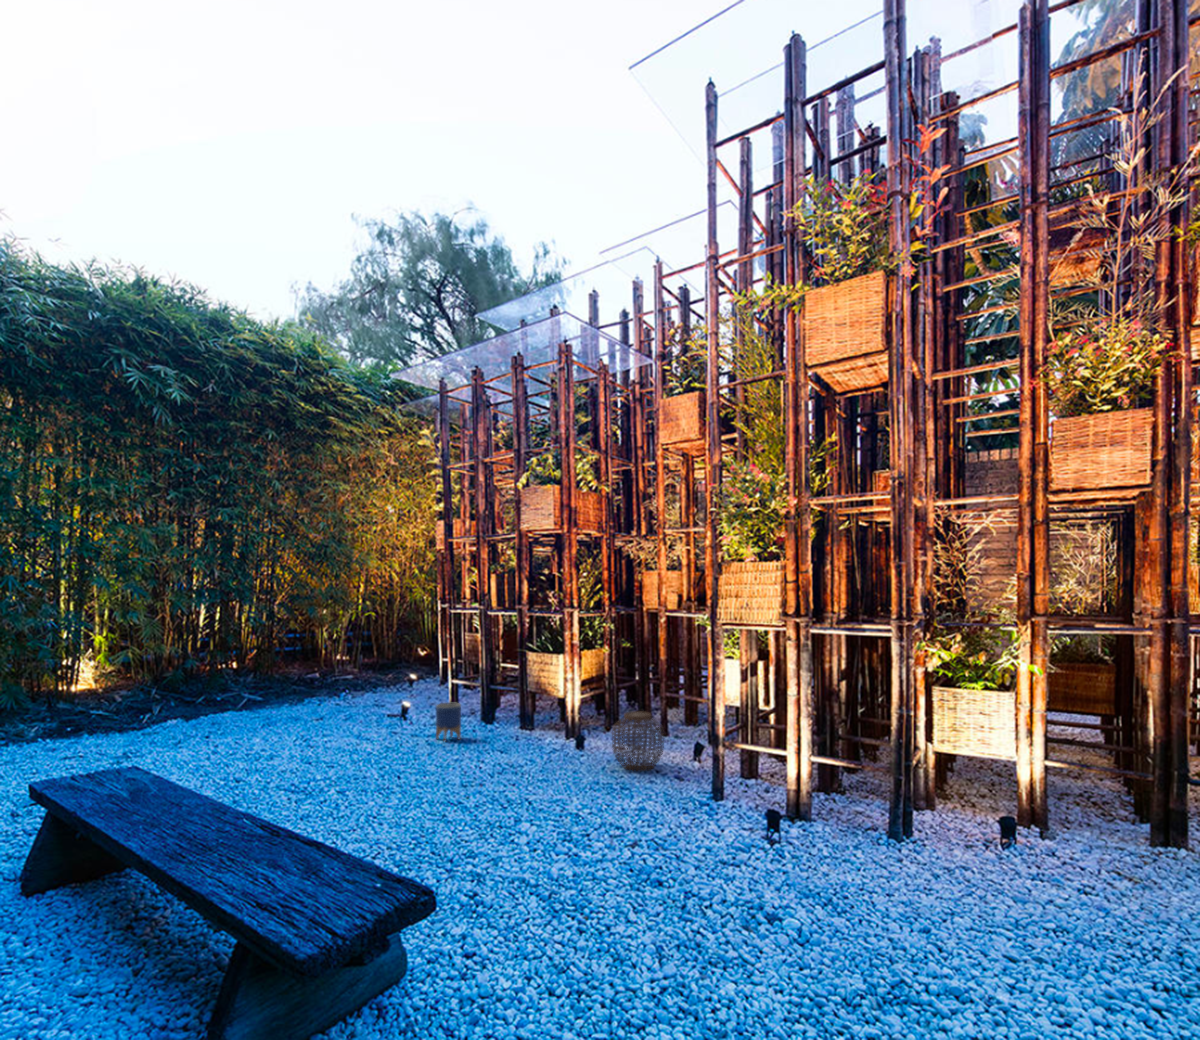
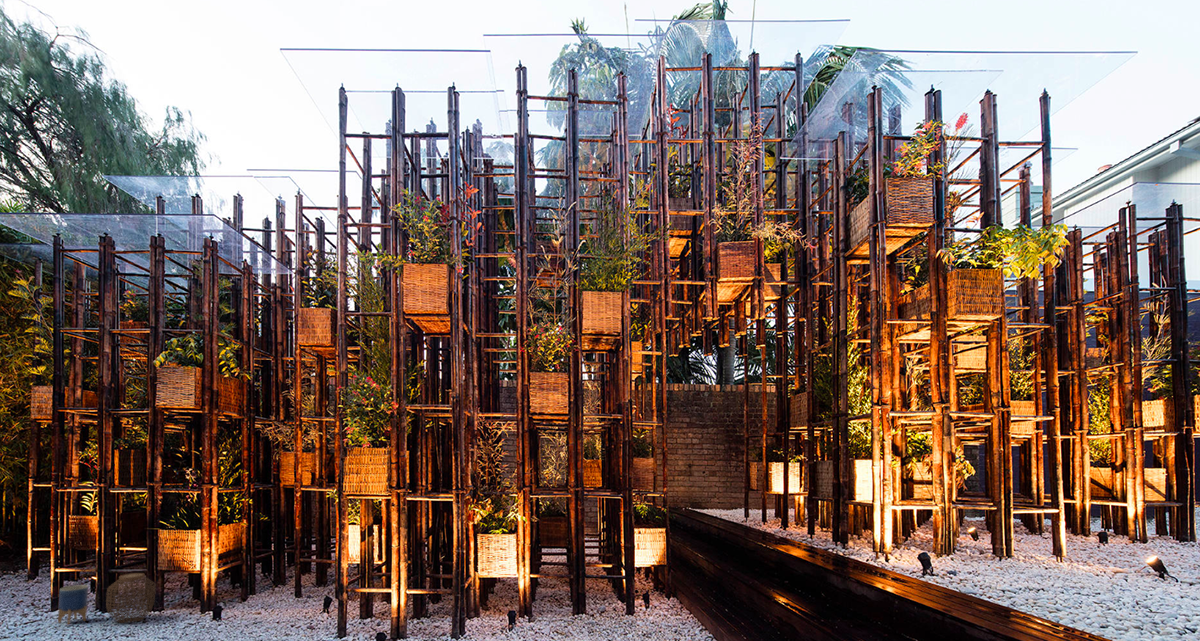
woven basket: present [612,711,664,771] -> present [106,573,155,623]

